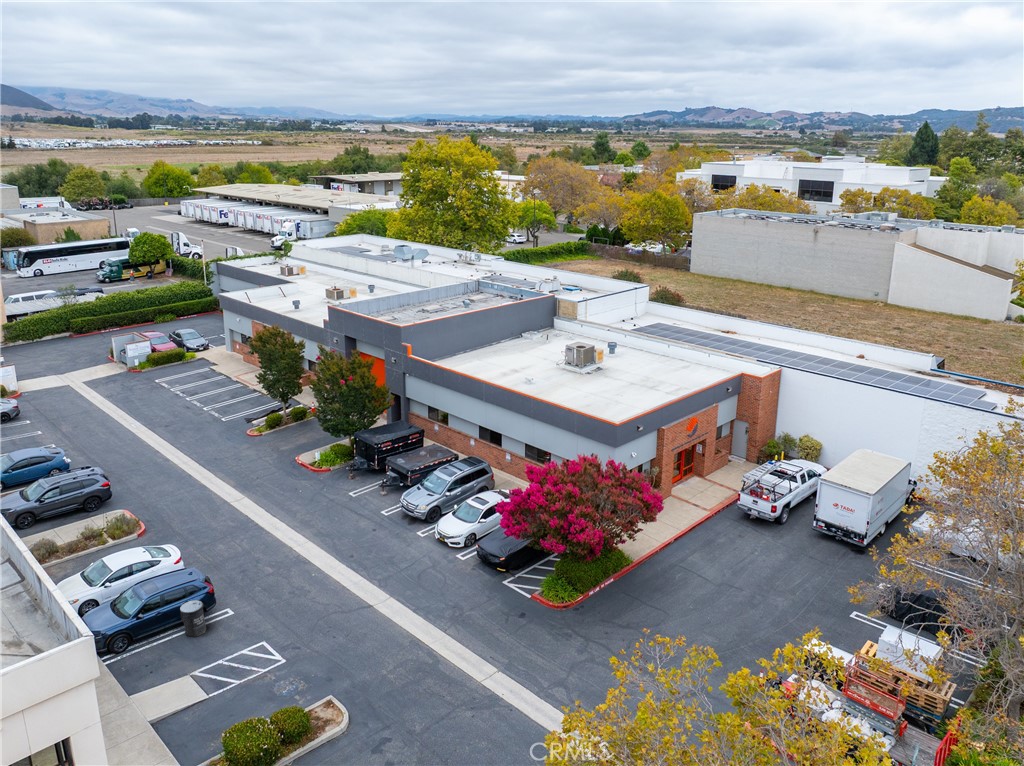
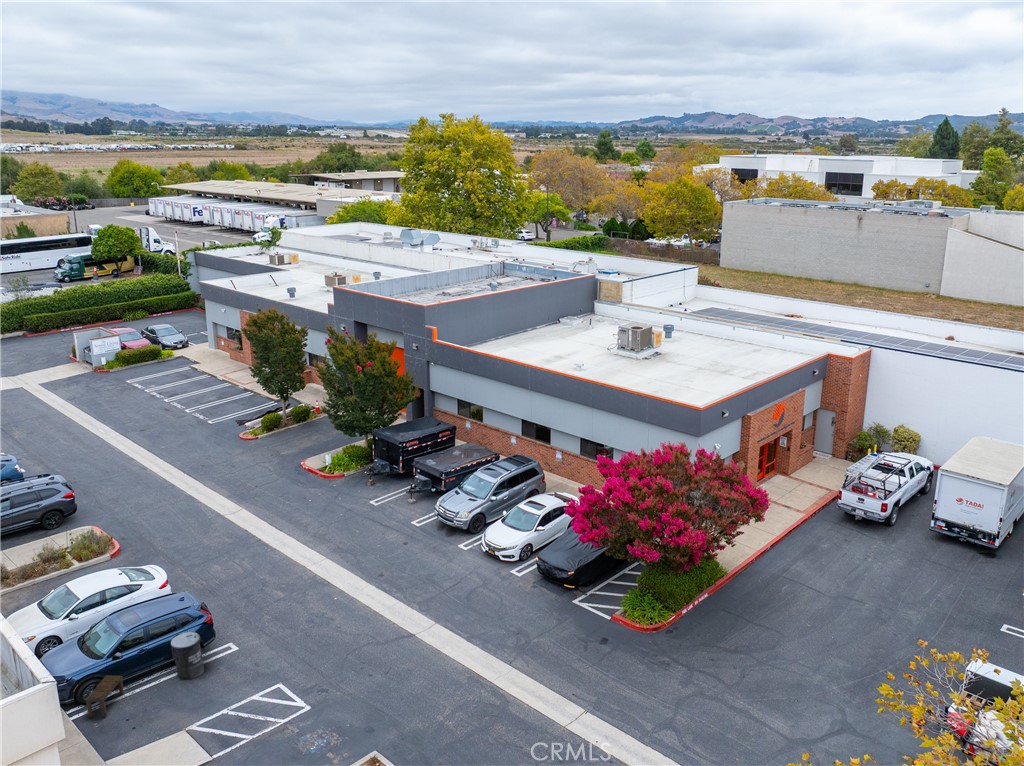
bench: none [114,633,144,665] -> present [86,675,124,718]

